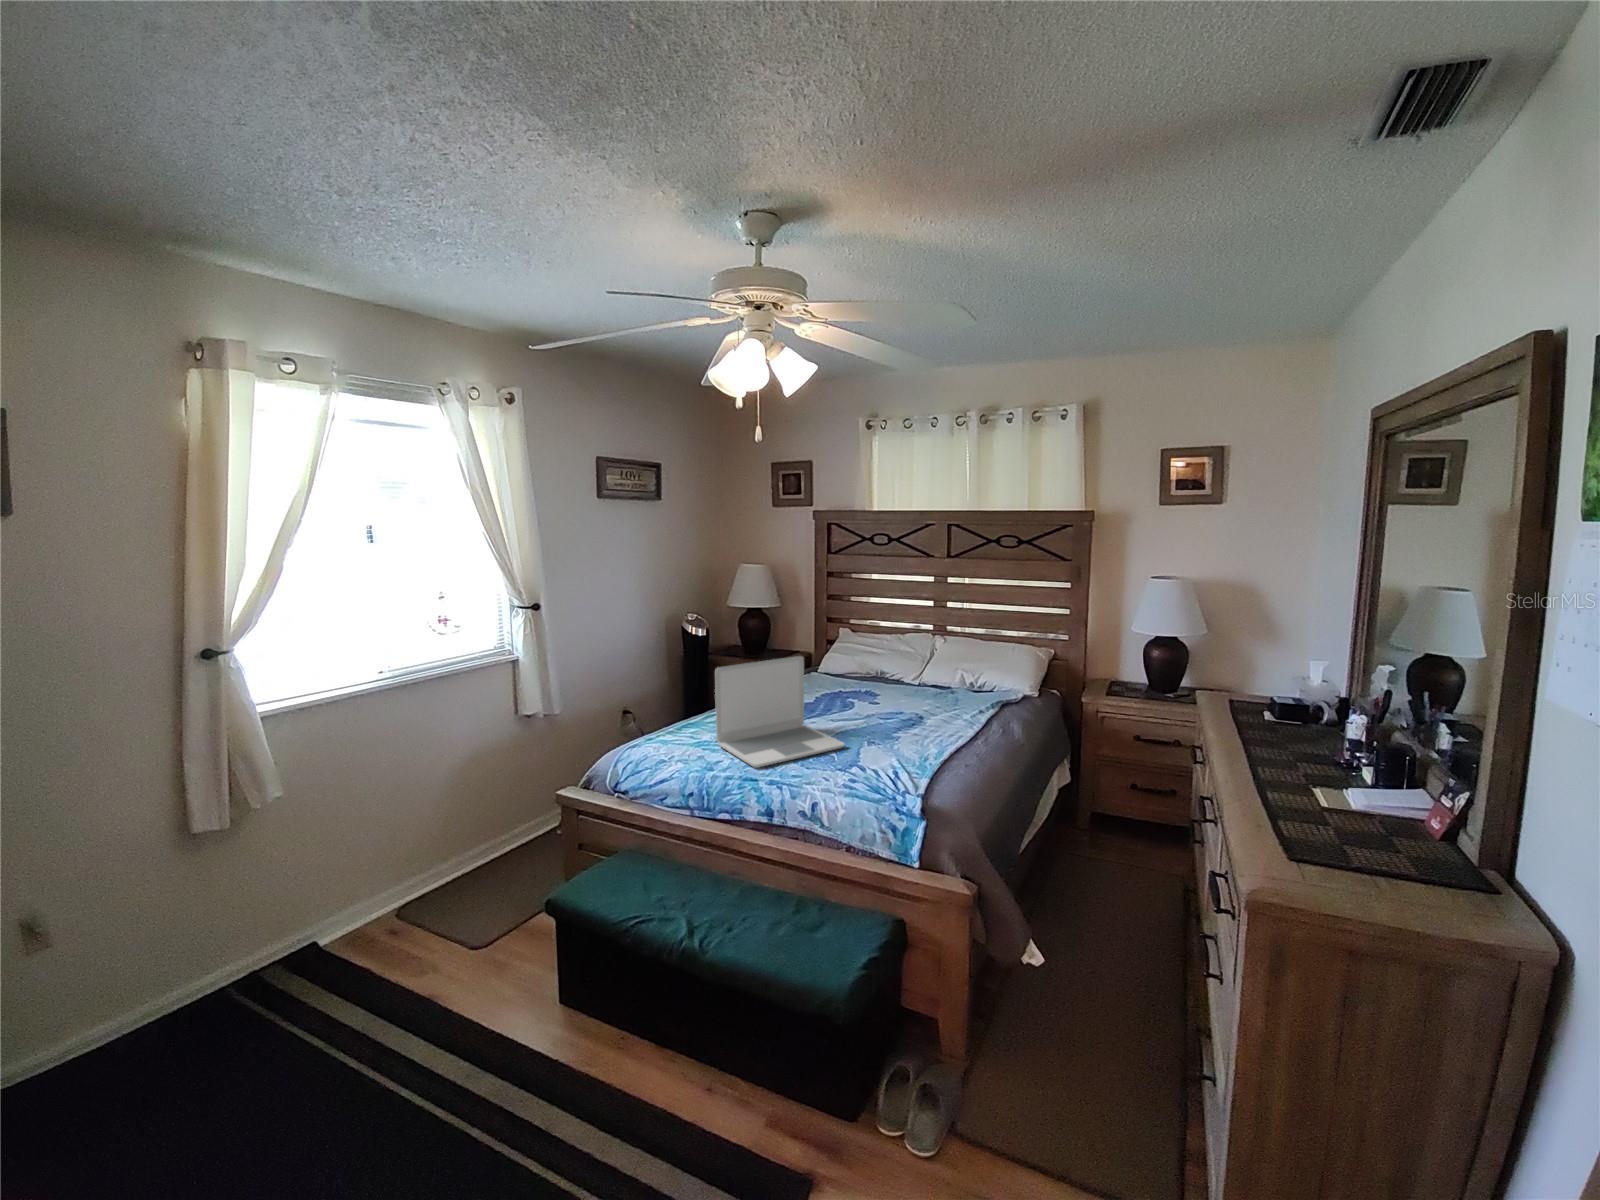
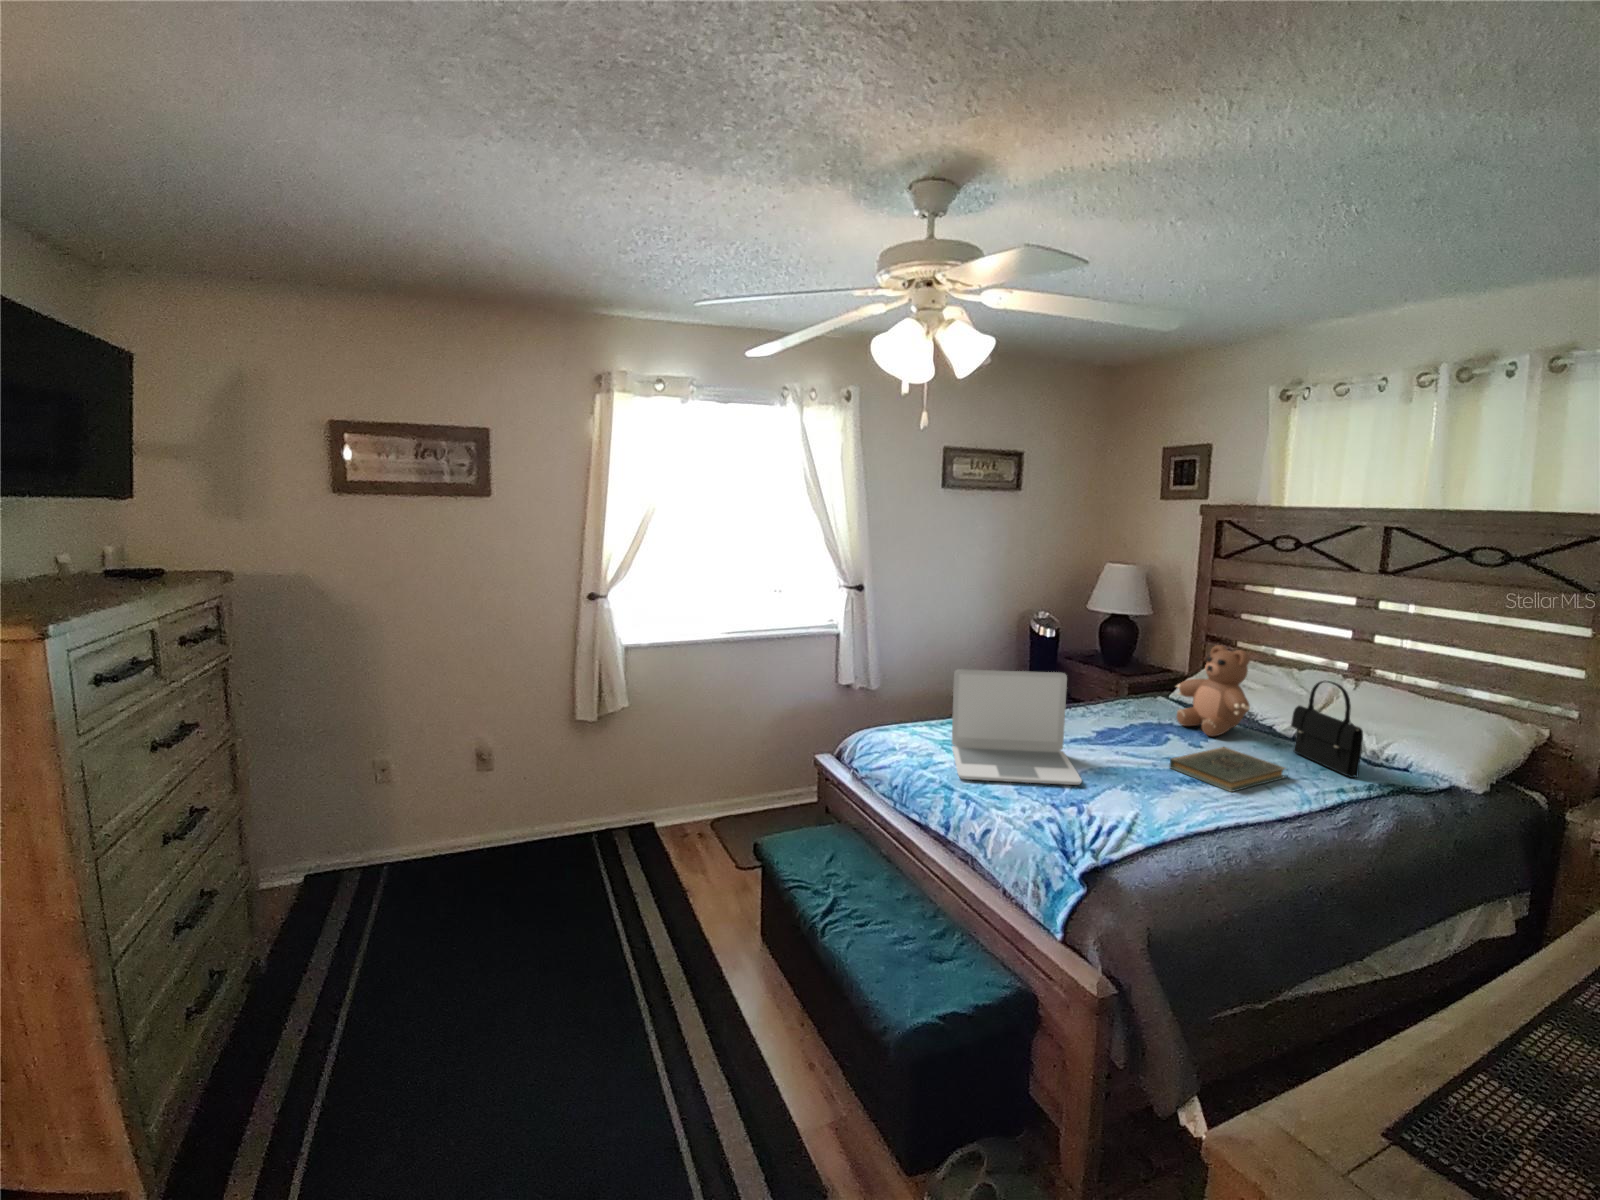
teddy bear: none [841,620,902,692] -> present [1176,645,1250,736]
handbag: none [929,634,980,700] -> present [1291,681,1363,778]
book: none [881,696,948,726] -> present [1170,747,1285,792]

